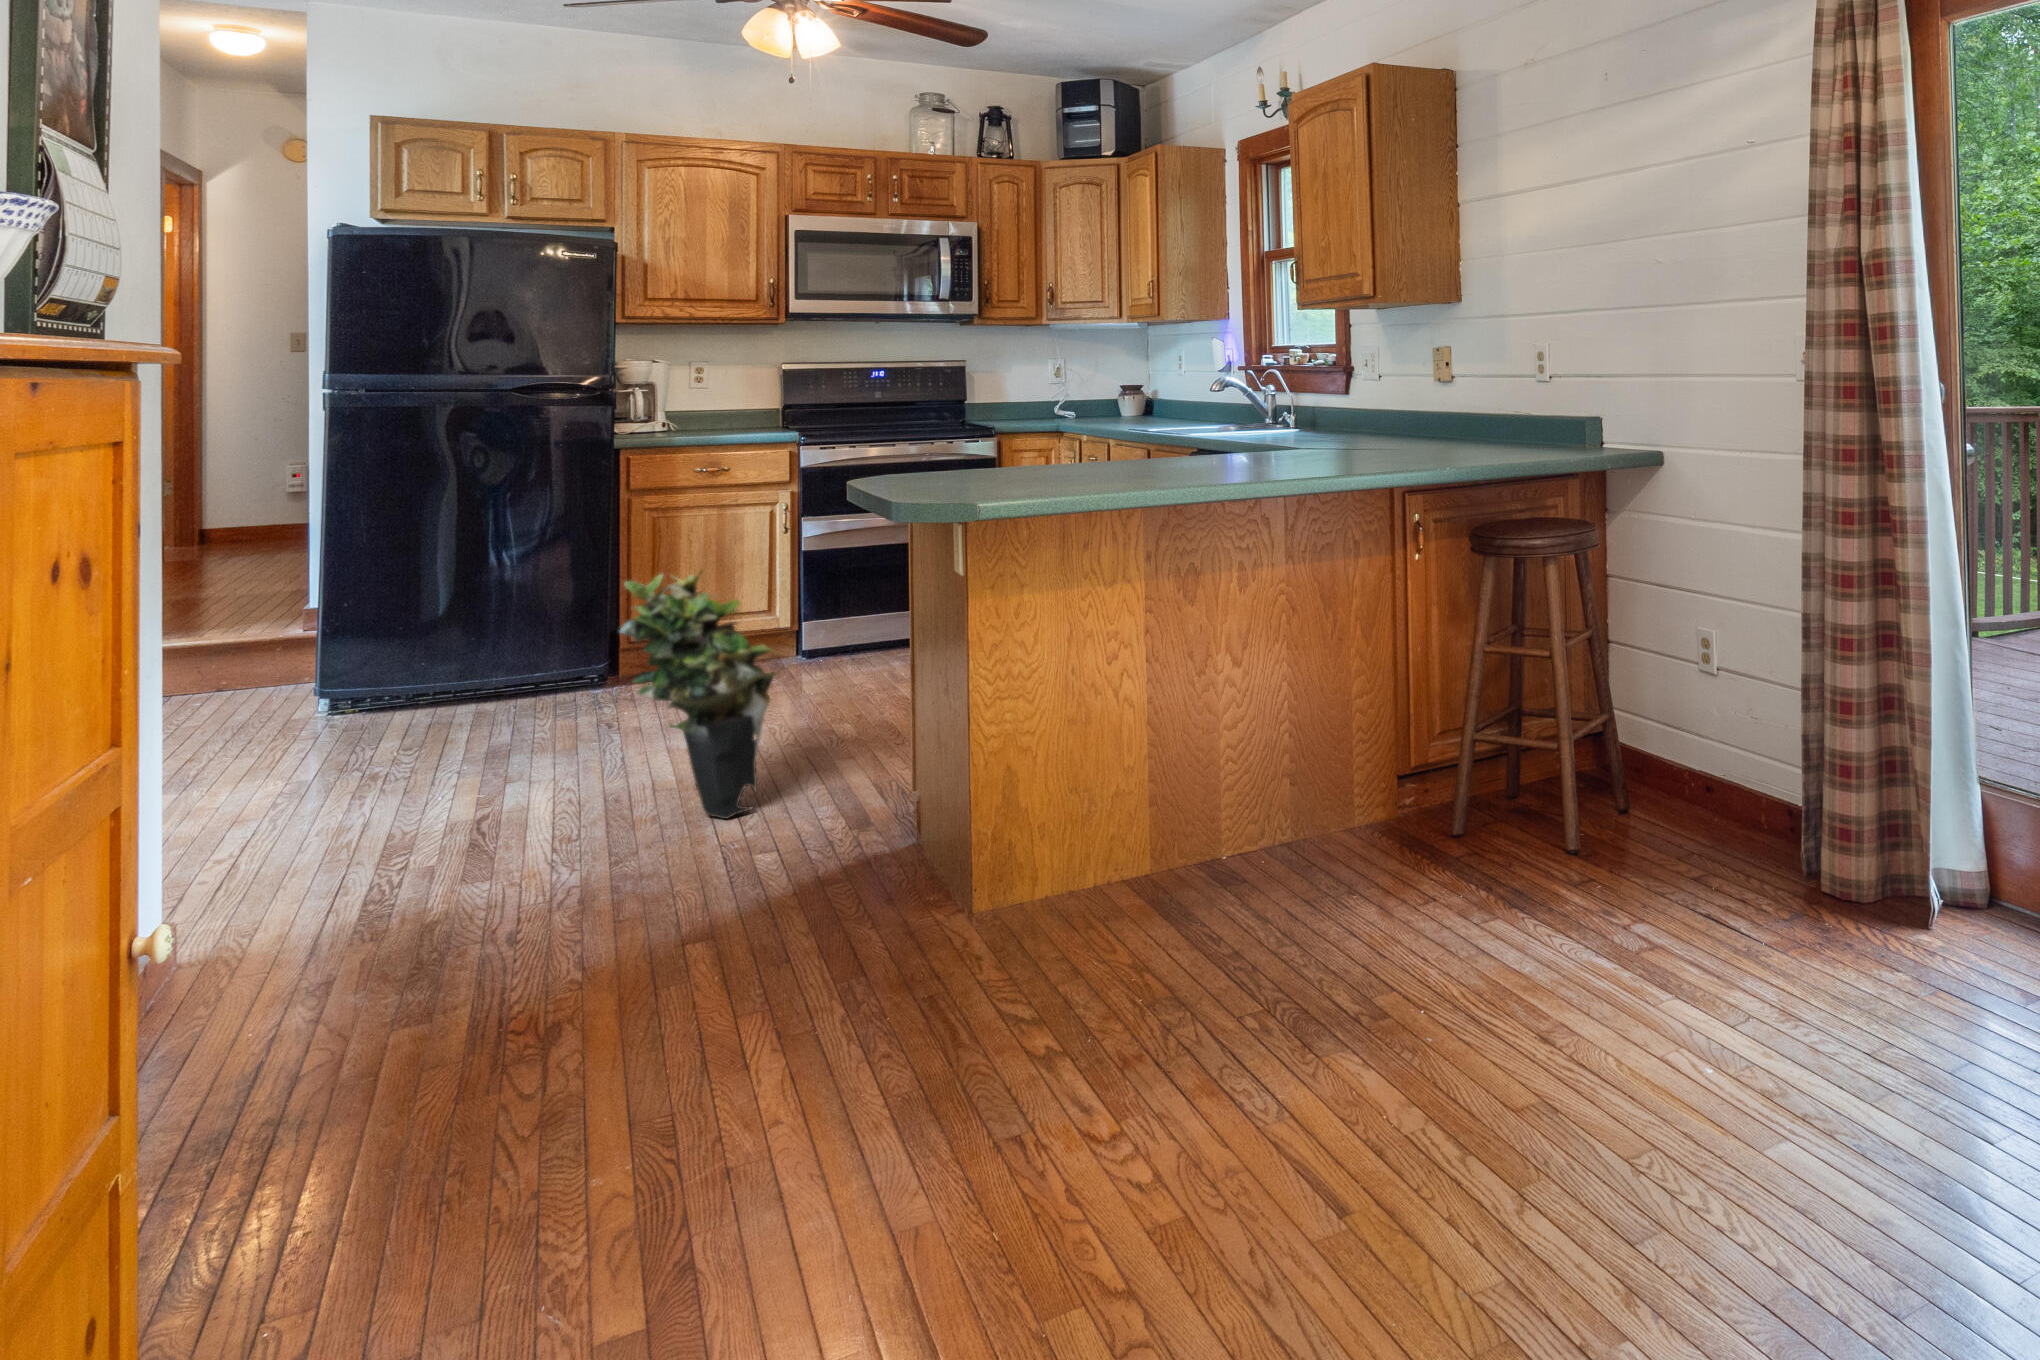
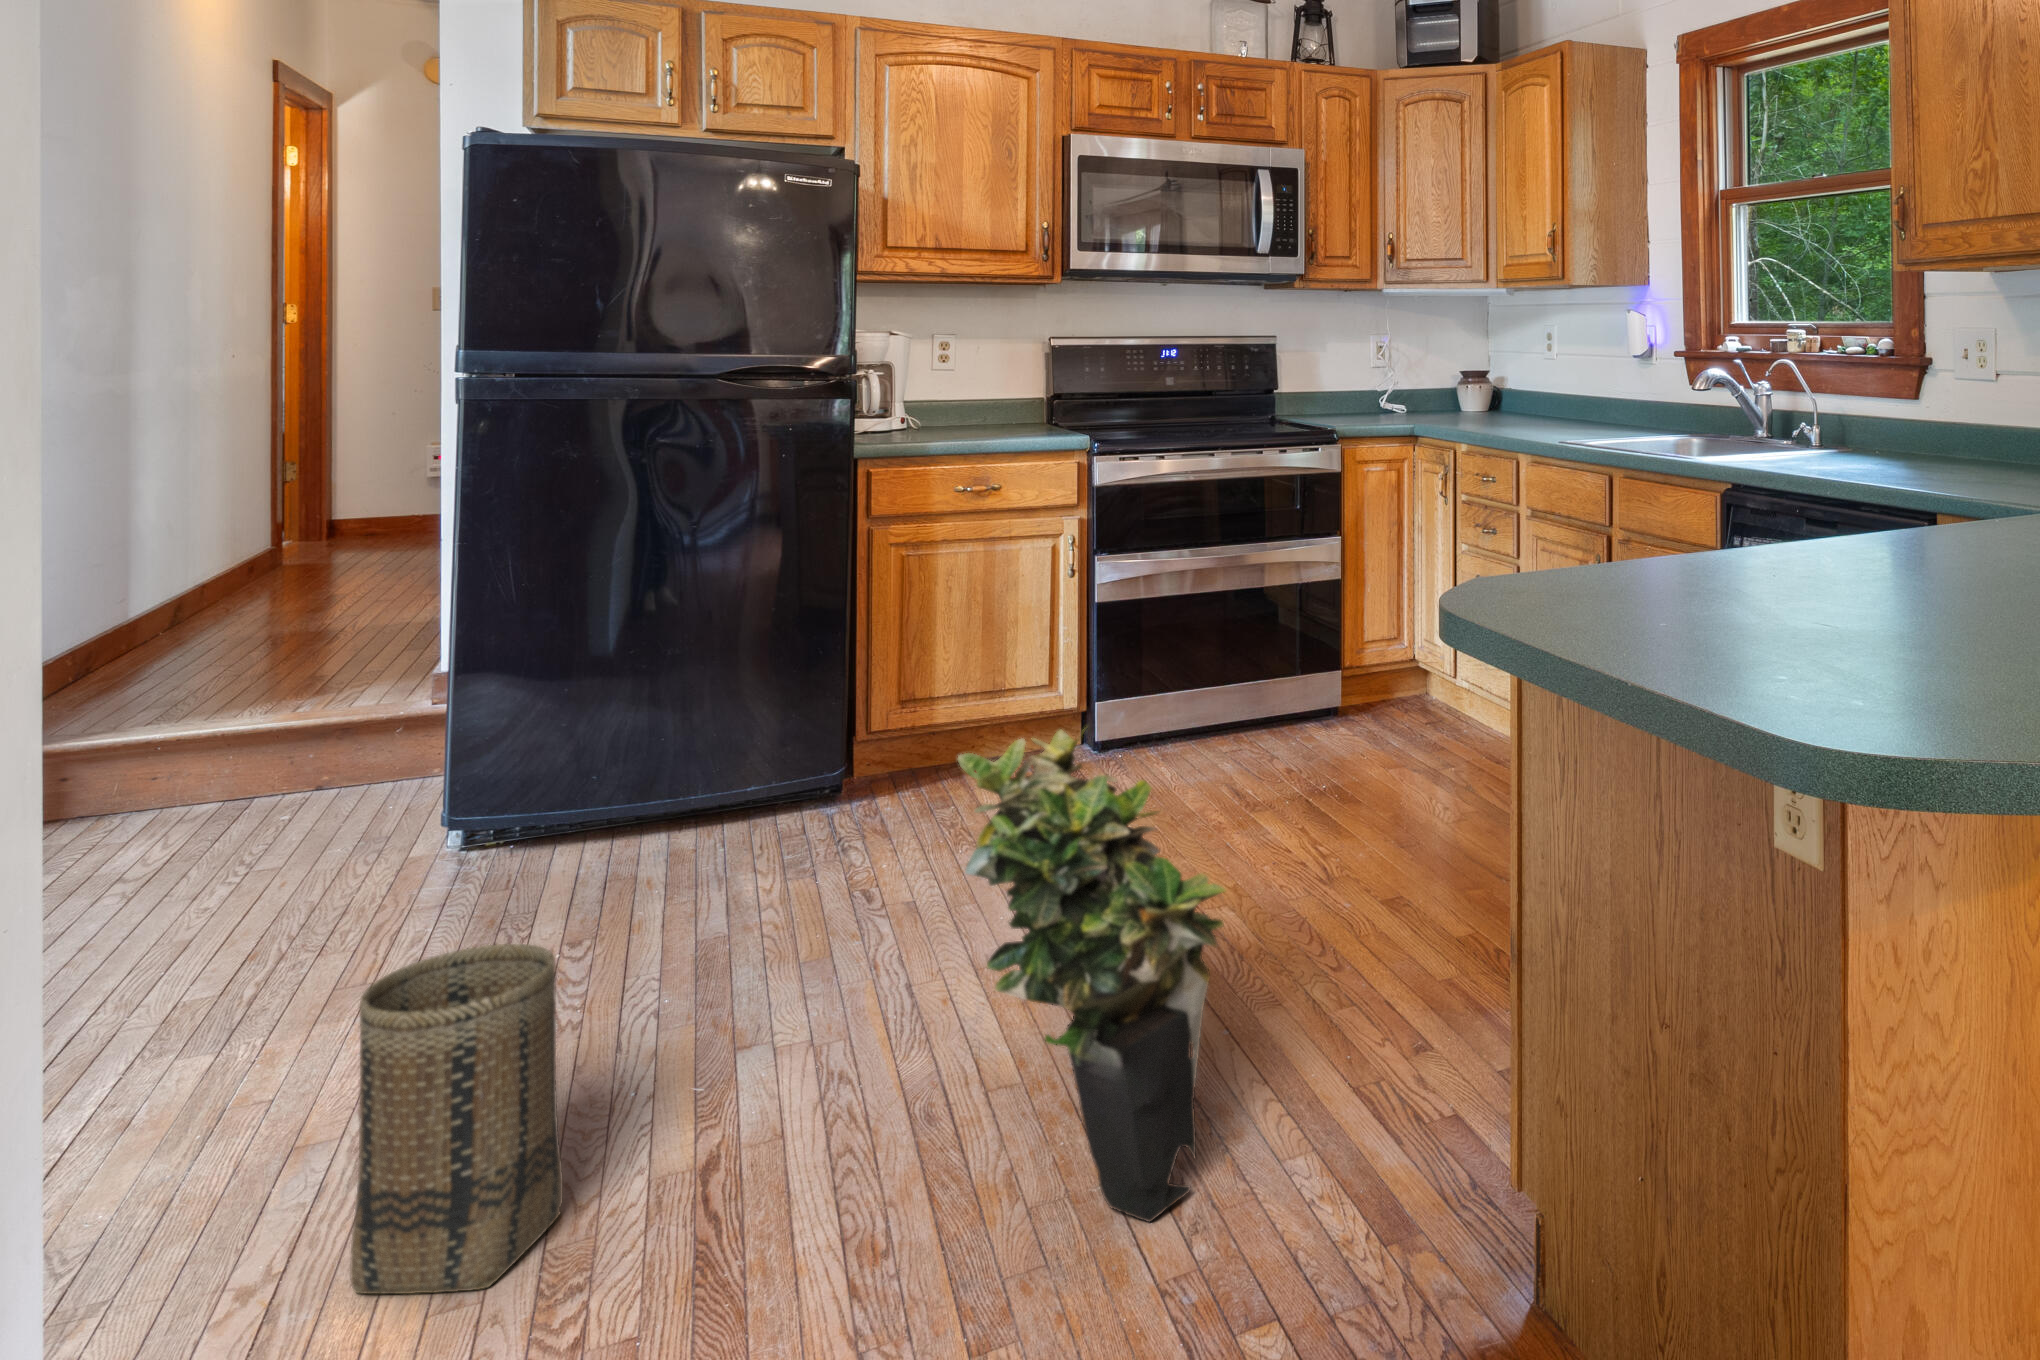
basket: none [289,683,403,848] -> present [350,944,563,1294]

